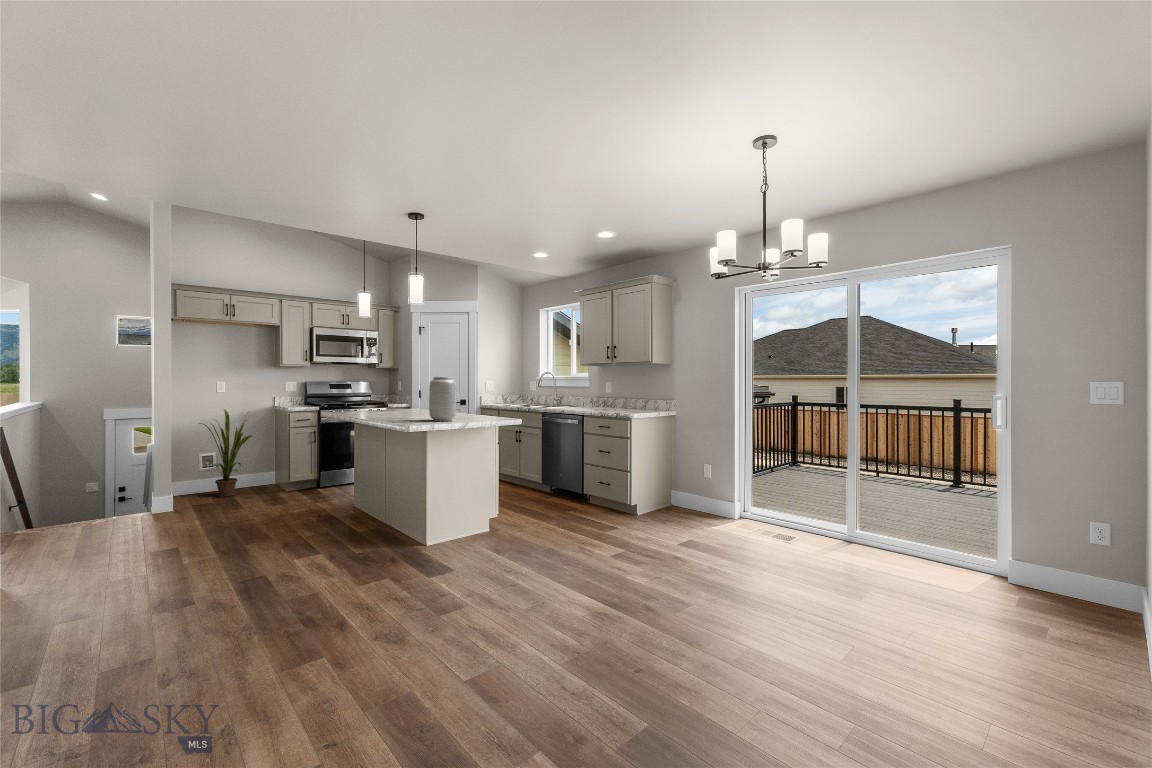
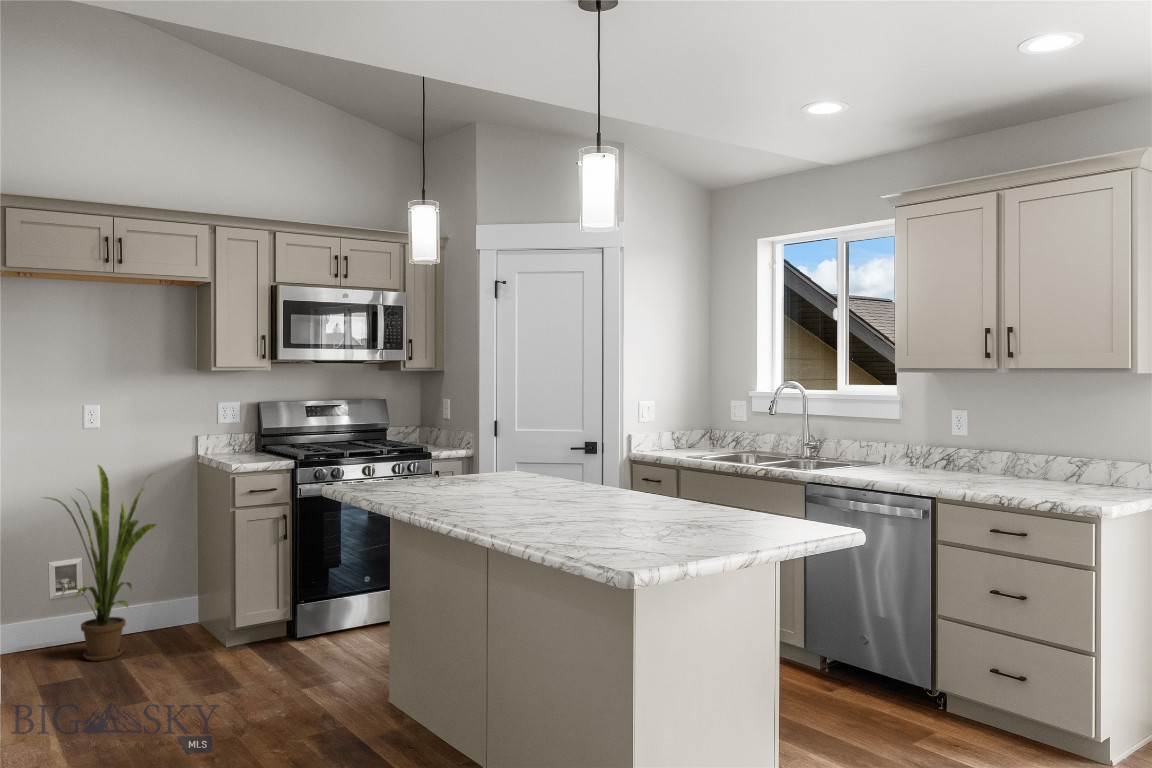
vase: present [429,377,456,421] -> none [609,411,676,528]

